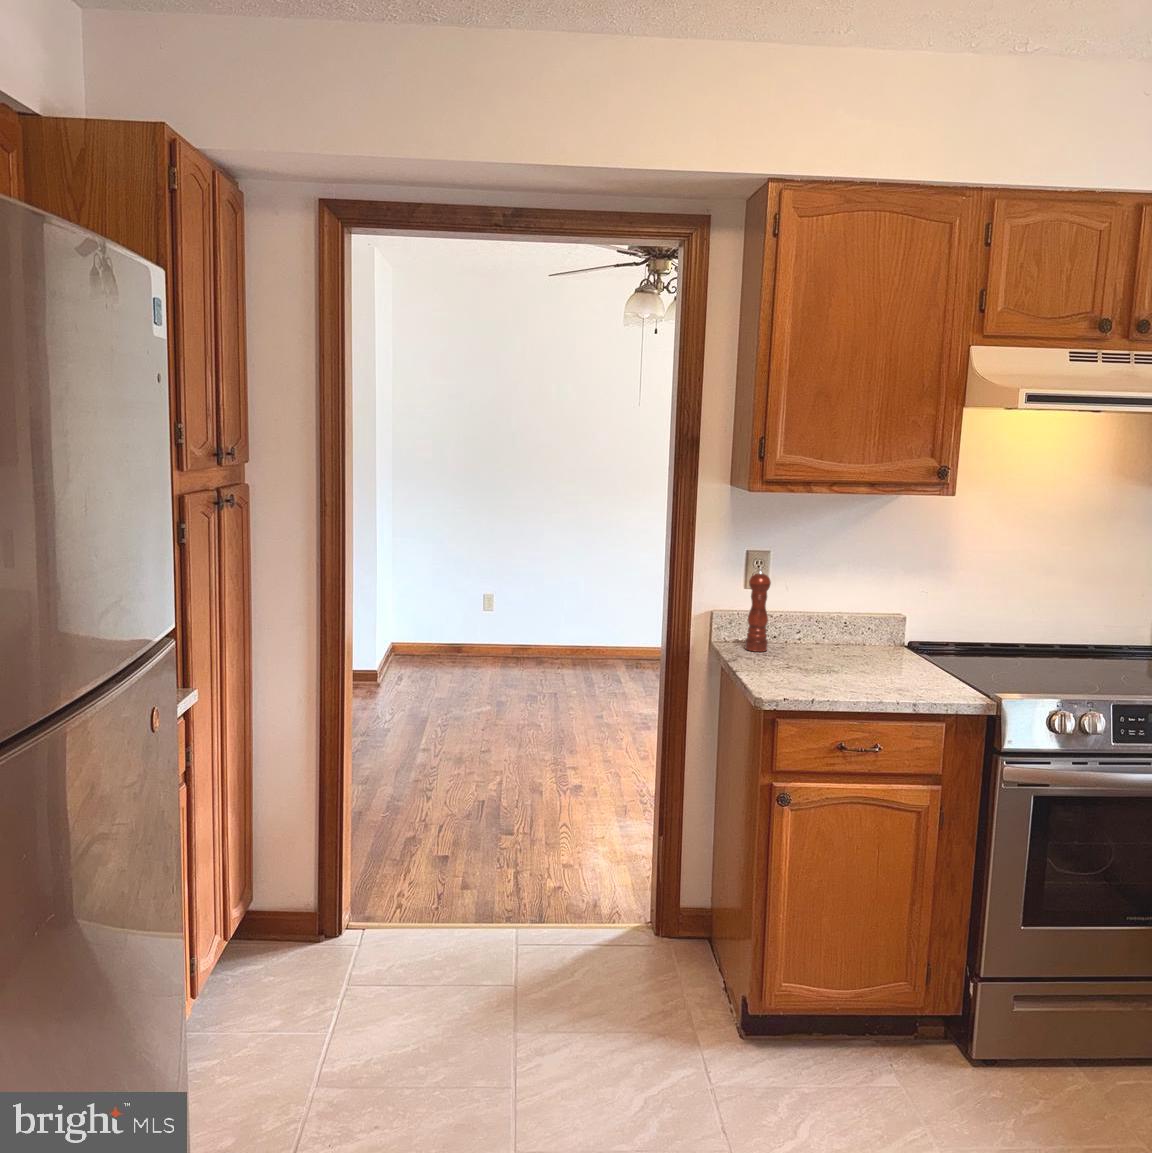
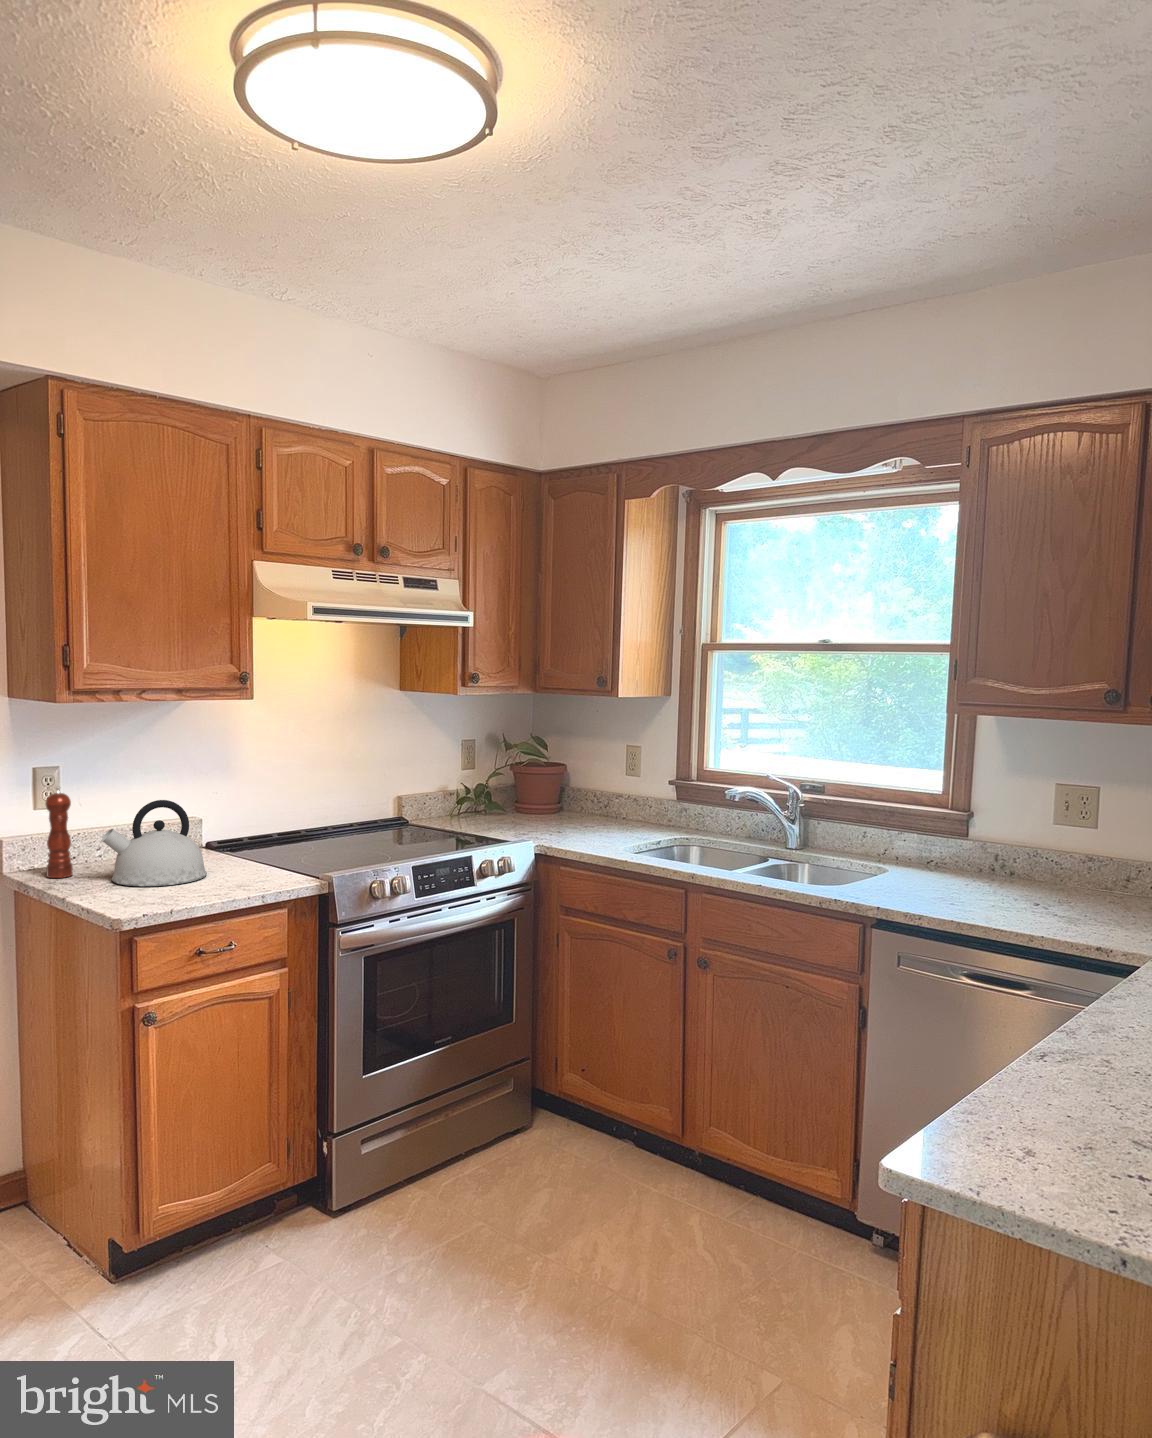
kettle: none [784,591,881,677] -> present [102,800,207,886]

